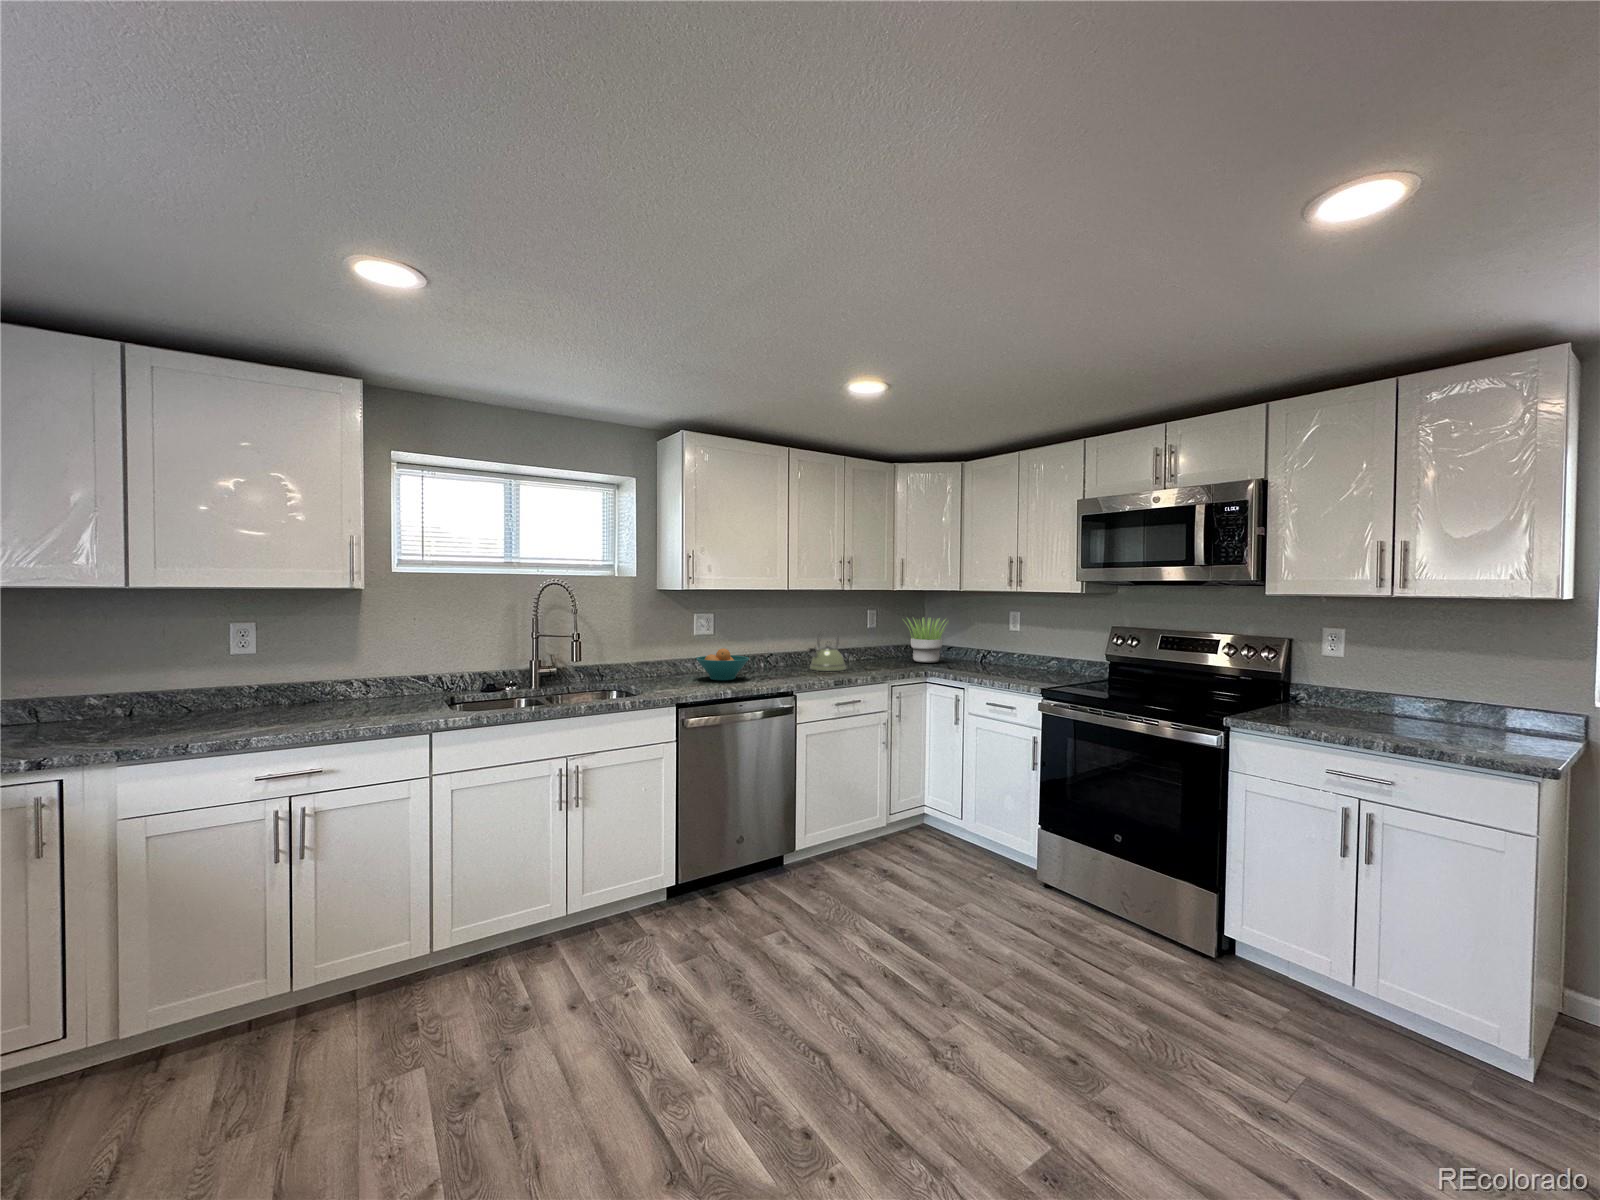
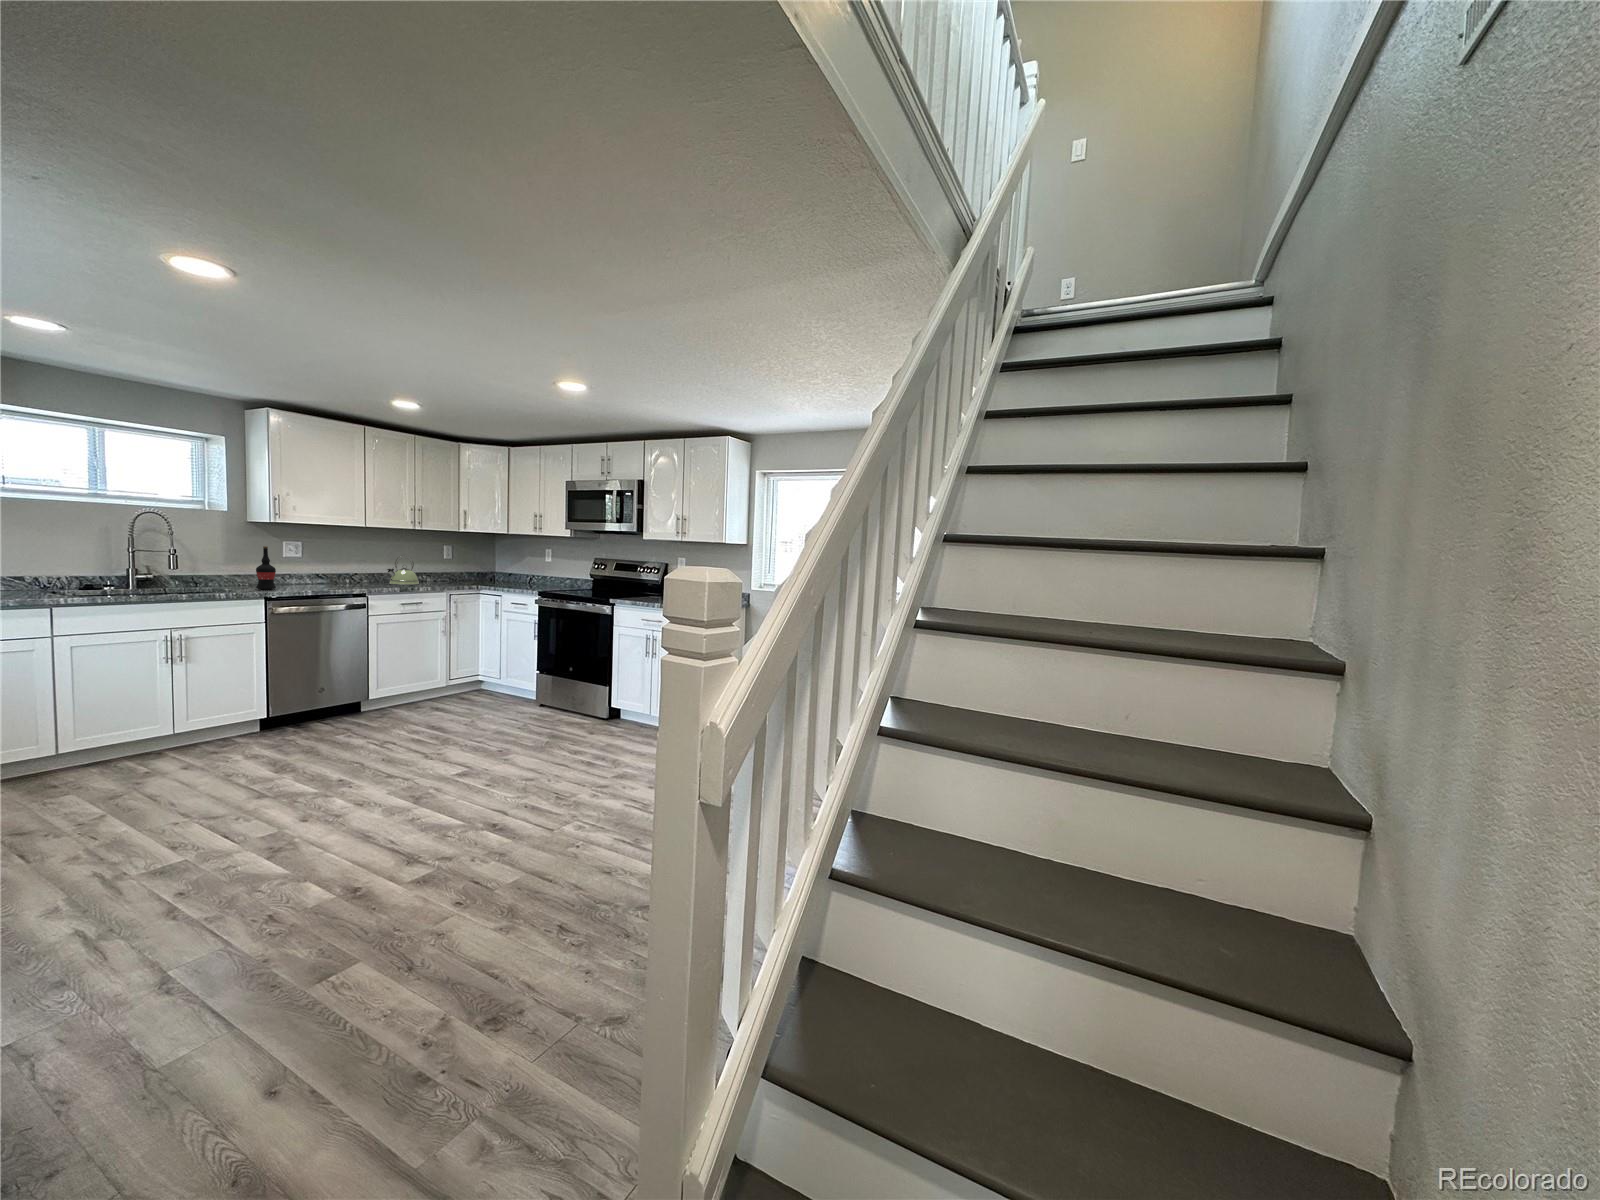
potted plant: present [905,619,947,663] -> none [468,551,508,582]
wine bottle: none [665,625,687,688] -> present [256,546,276,590]
fruit bowl: present [696,648,749,680] -> none [285,565,333,587]

